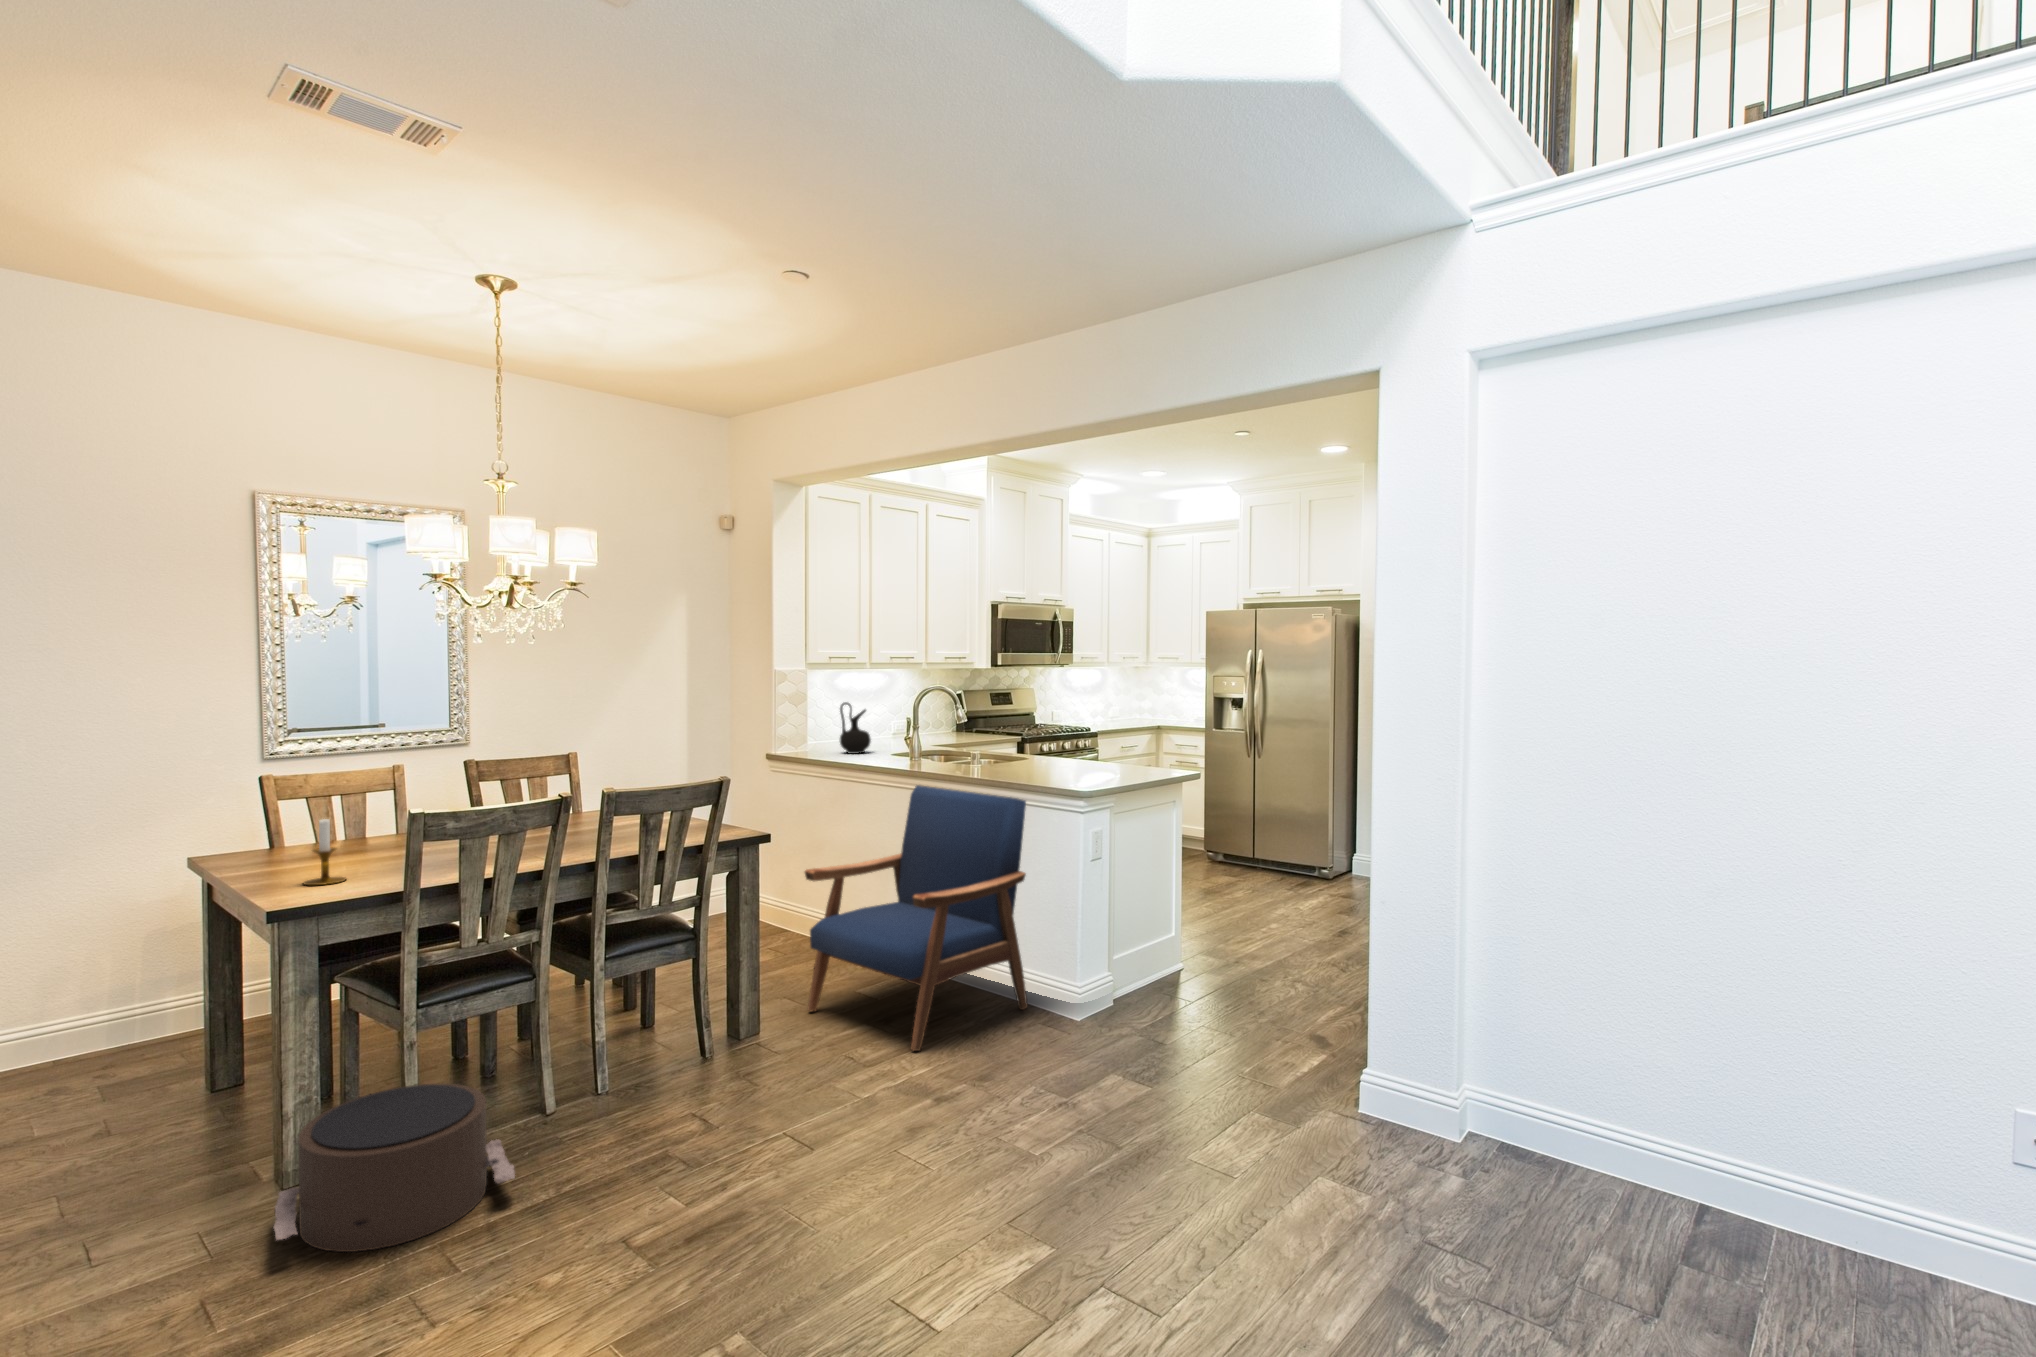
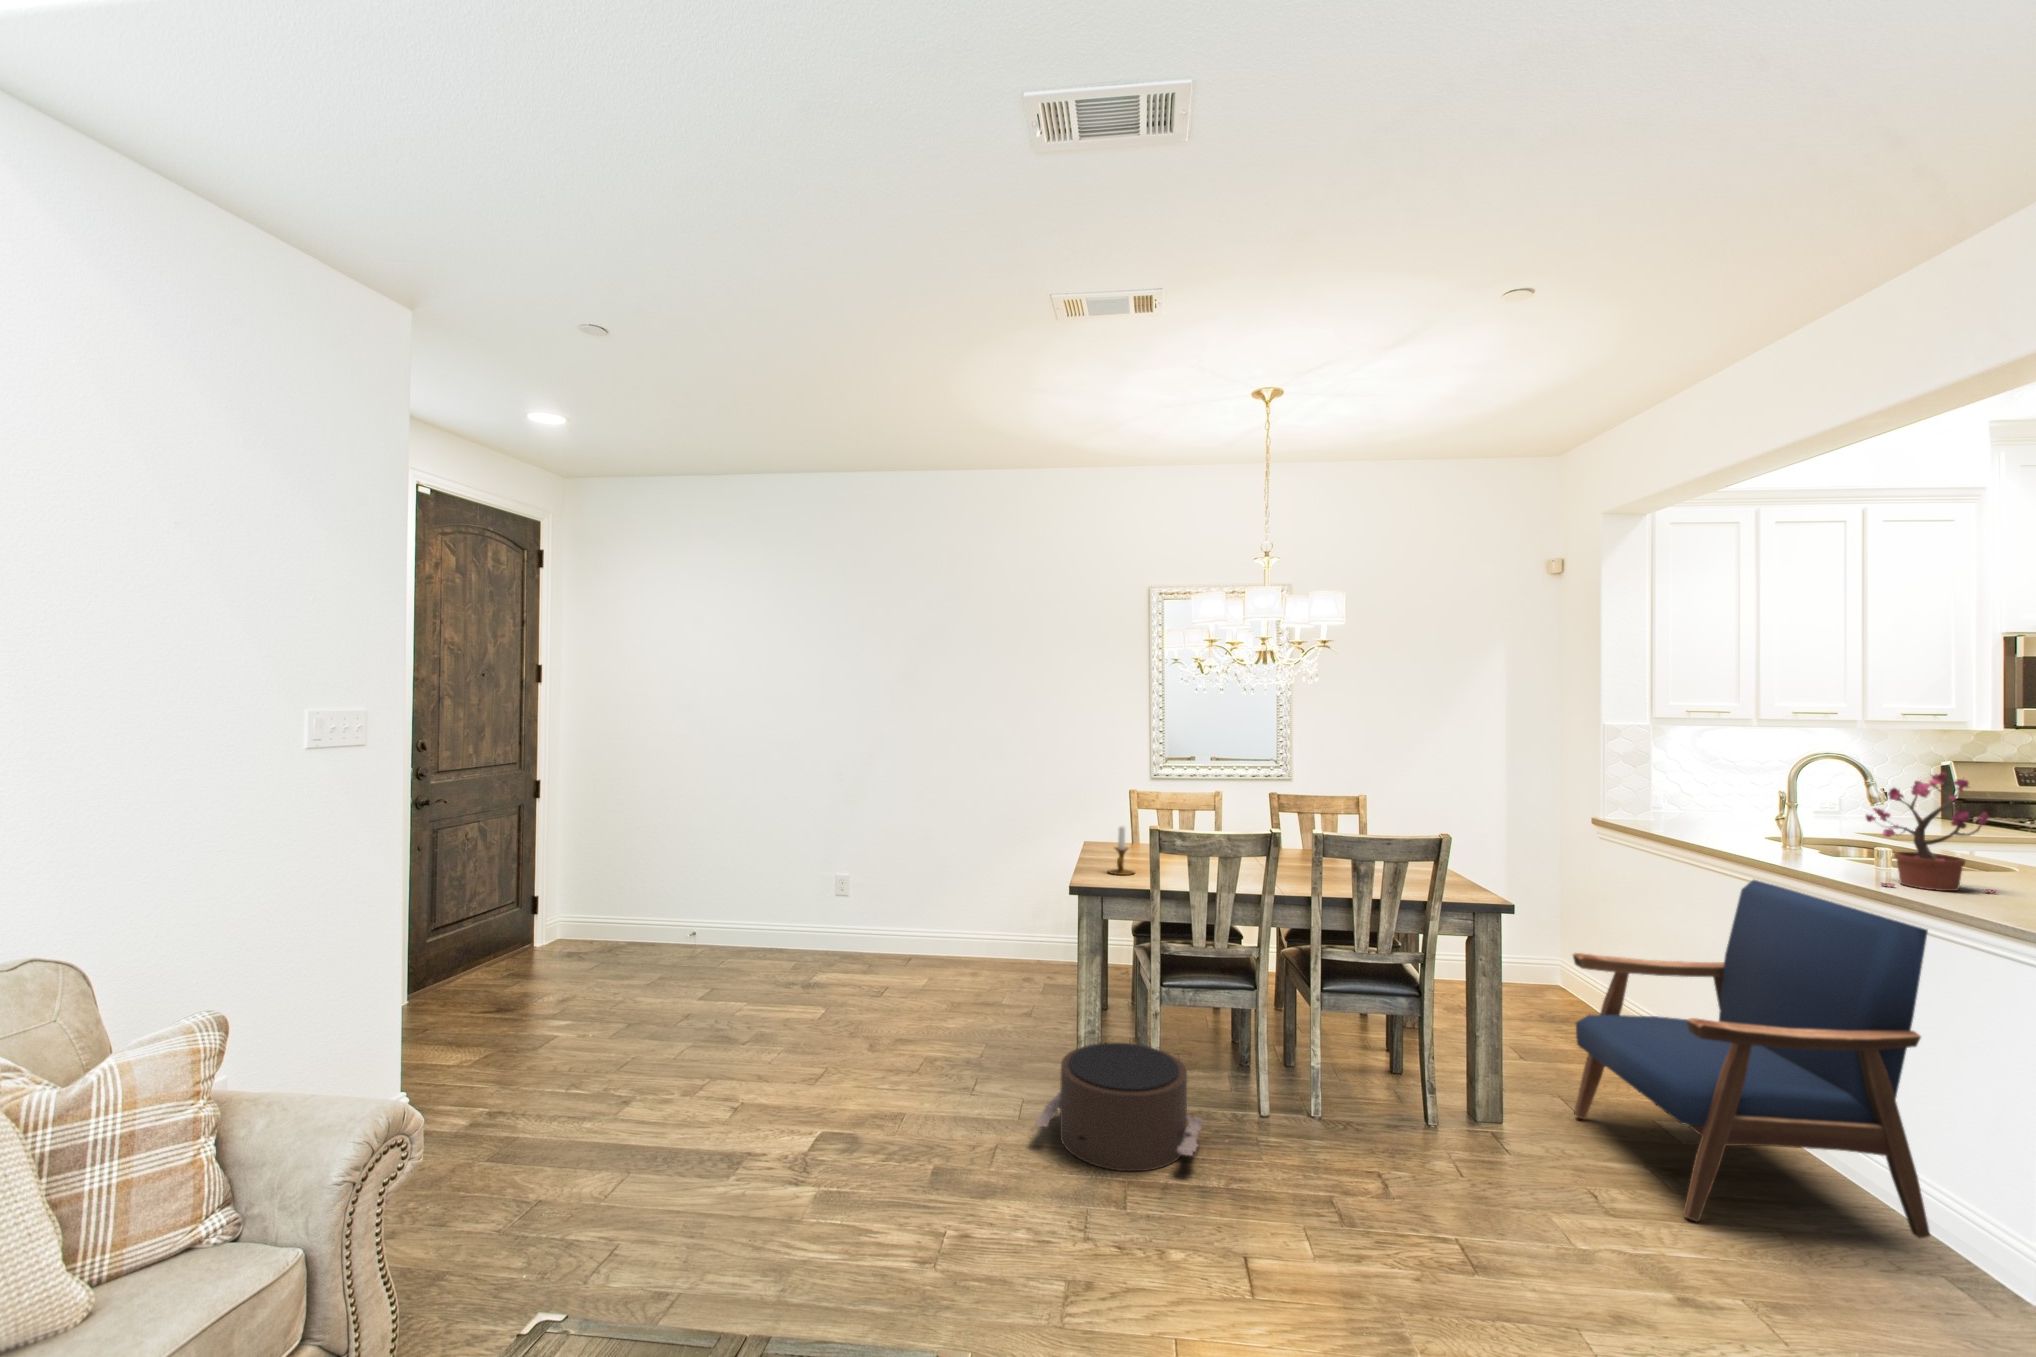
potted plant: none [978,693,1043,776] -> present [1866,773,1997,893]
ceramic jug: present [840,702,871,754] -> none [1694,767,1740,830]

